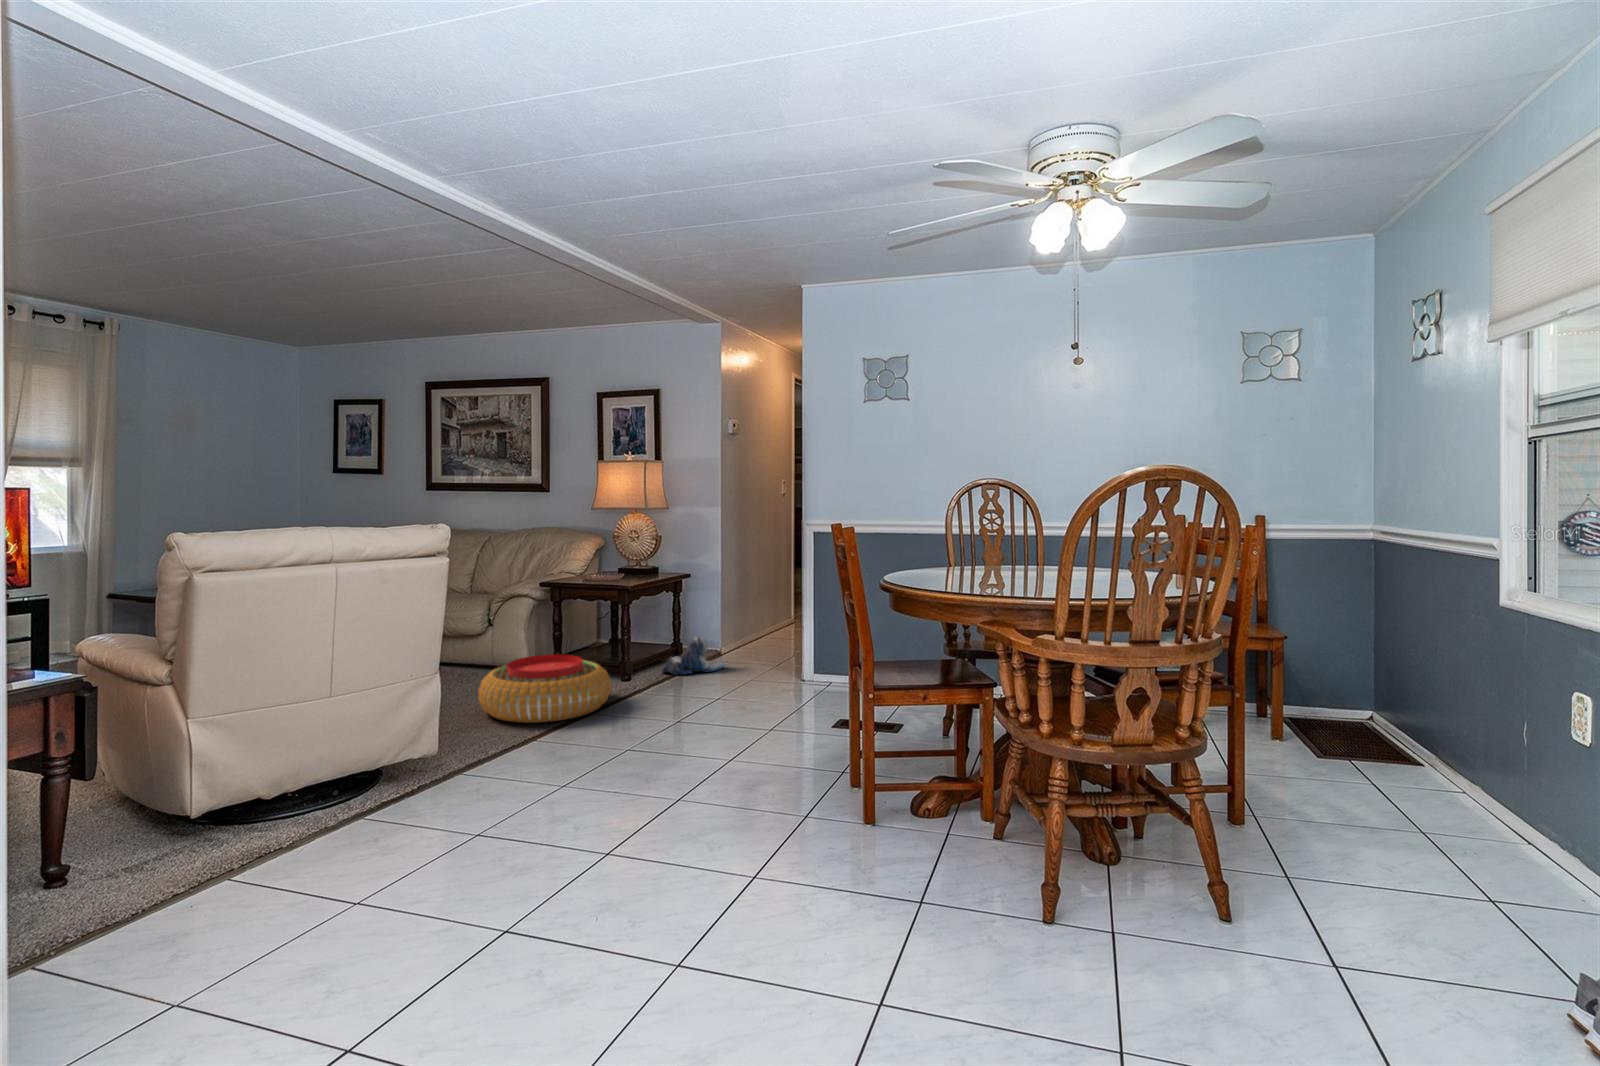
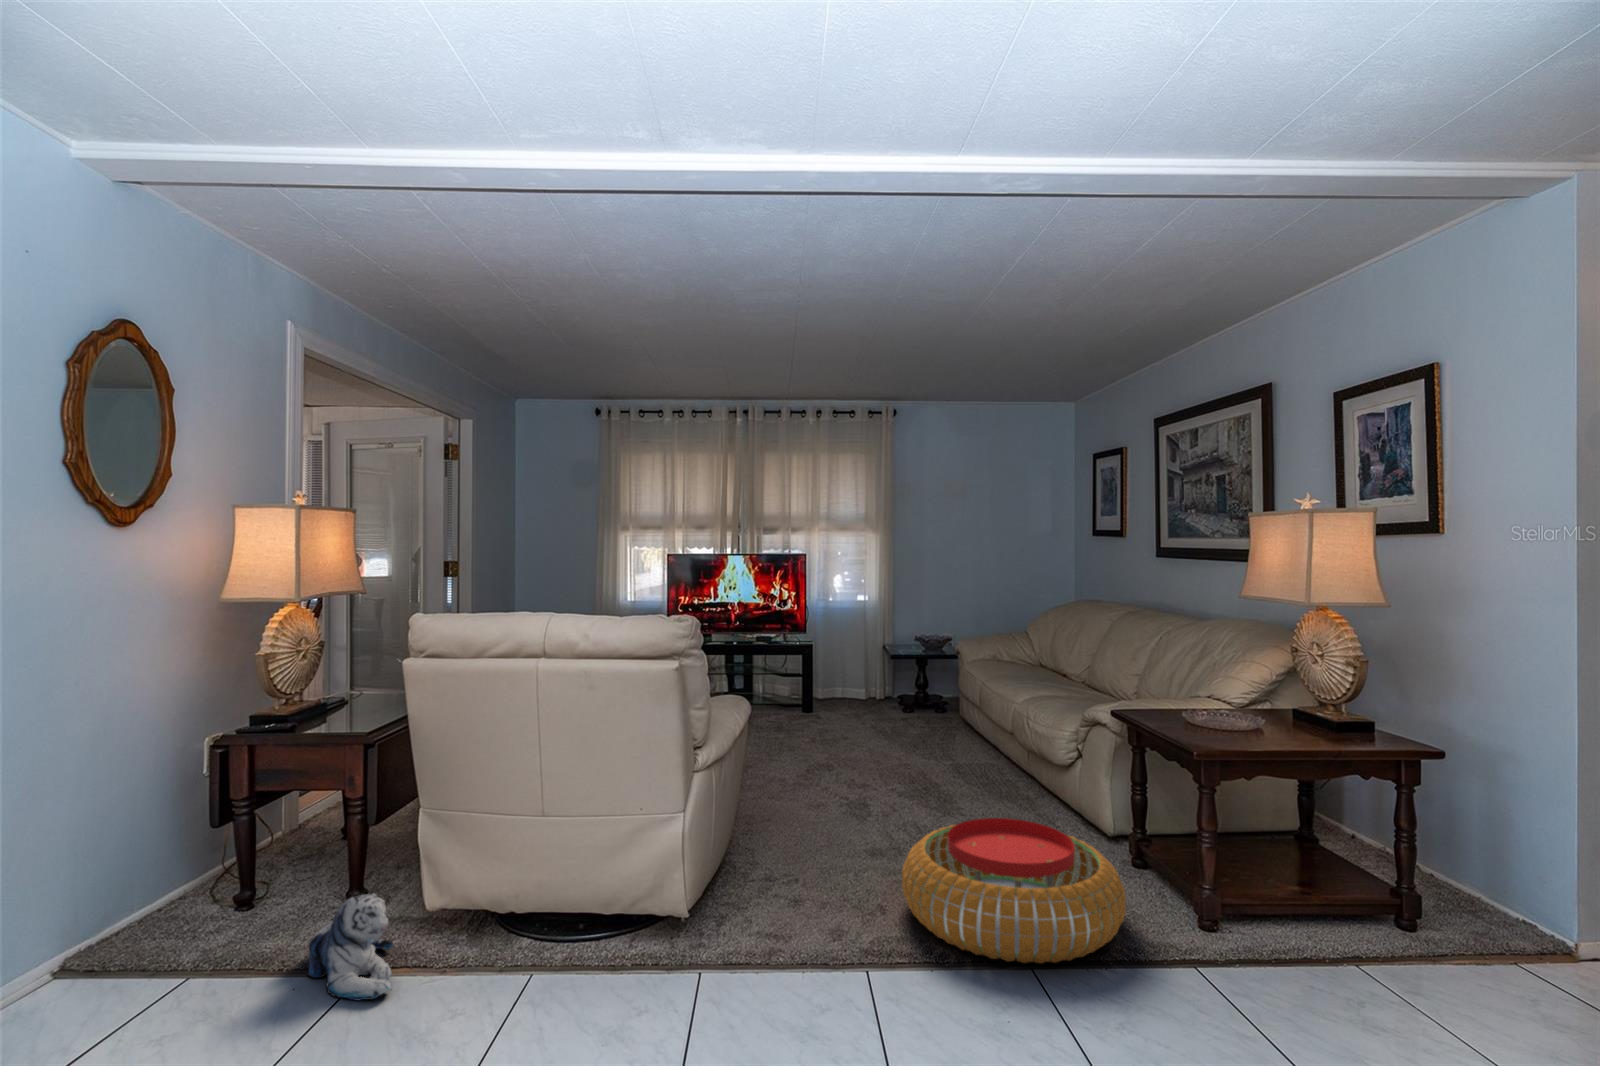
plush toy: present [662,636,725,675] -> present [307,893,393,1000]

